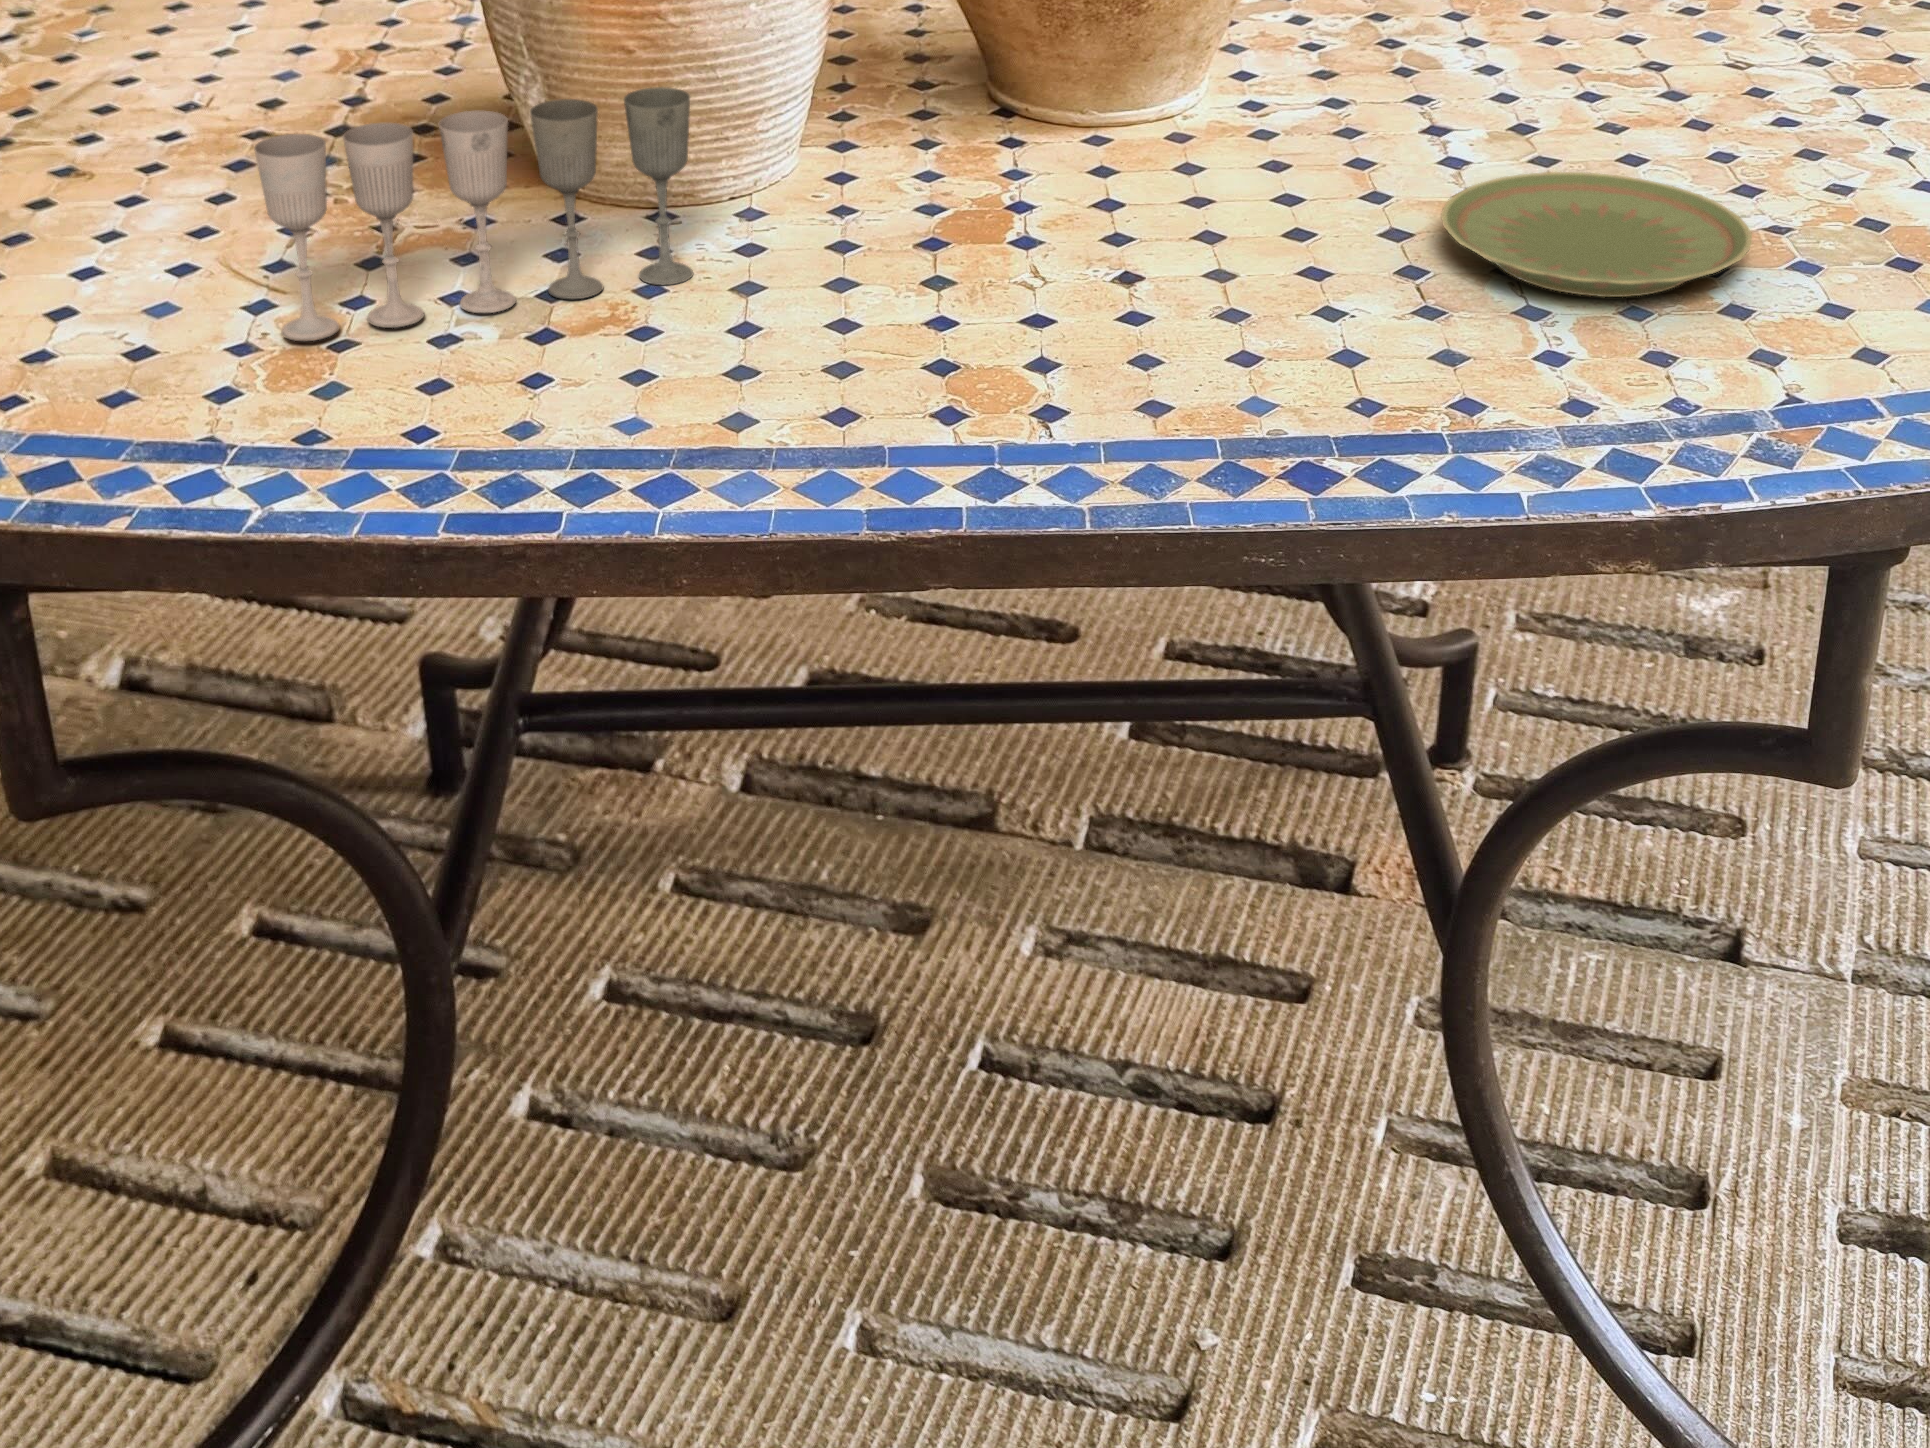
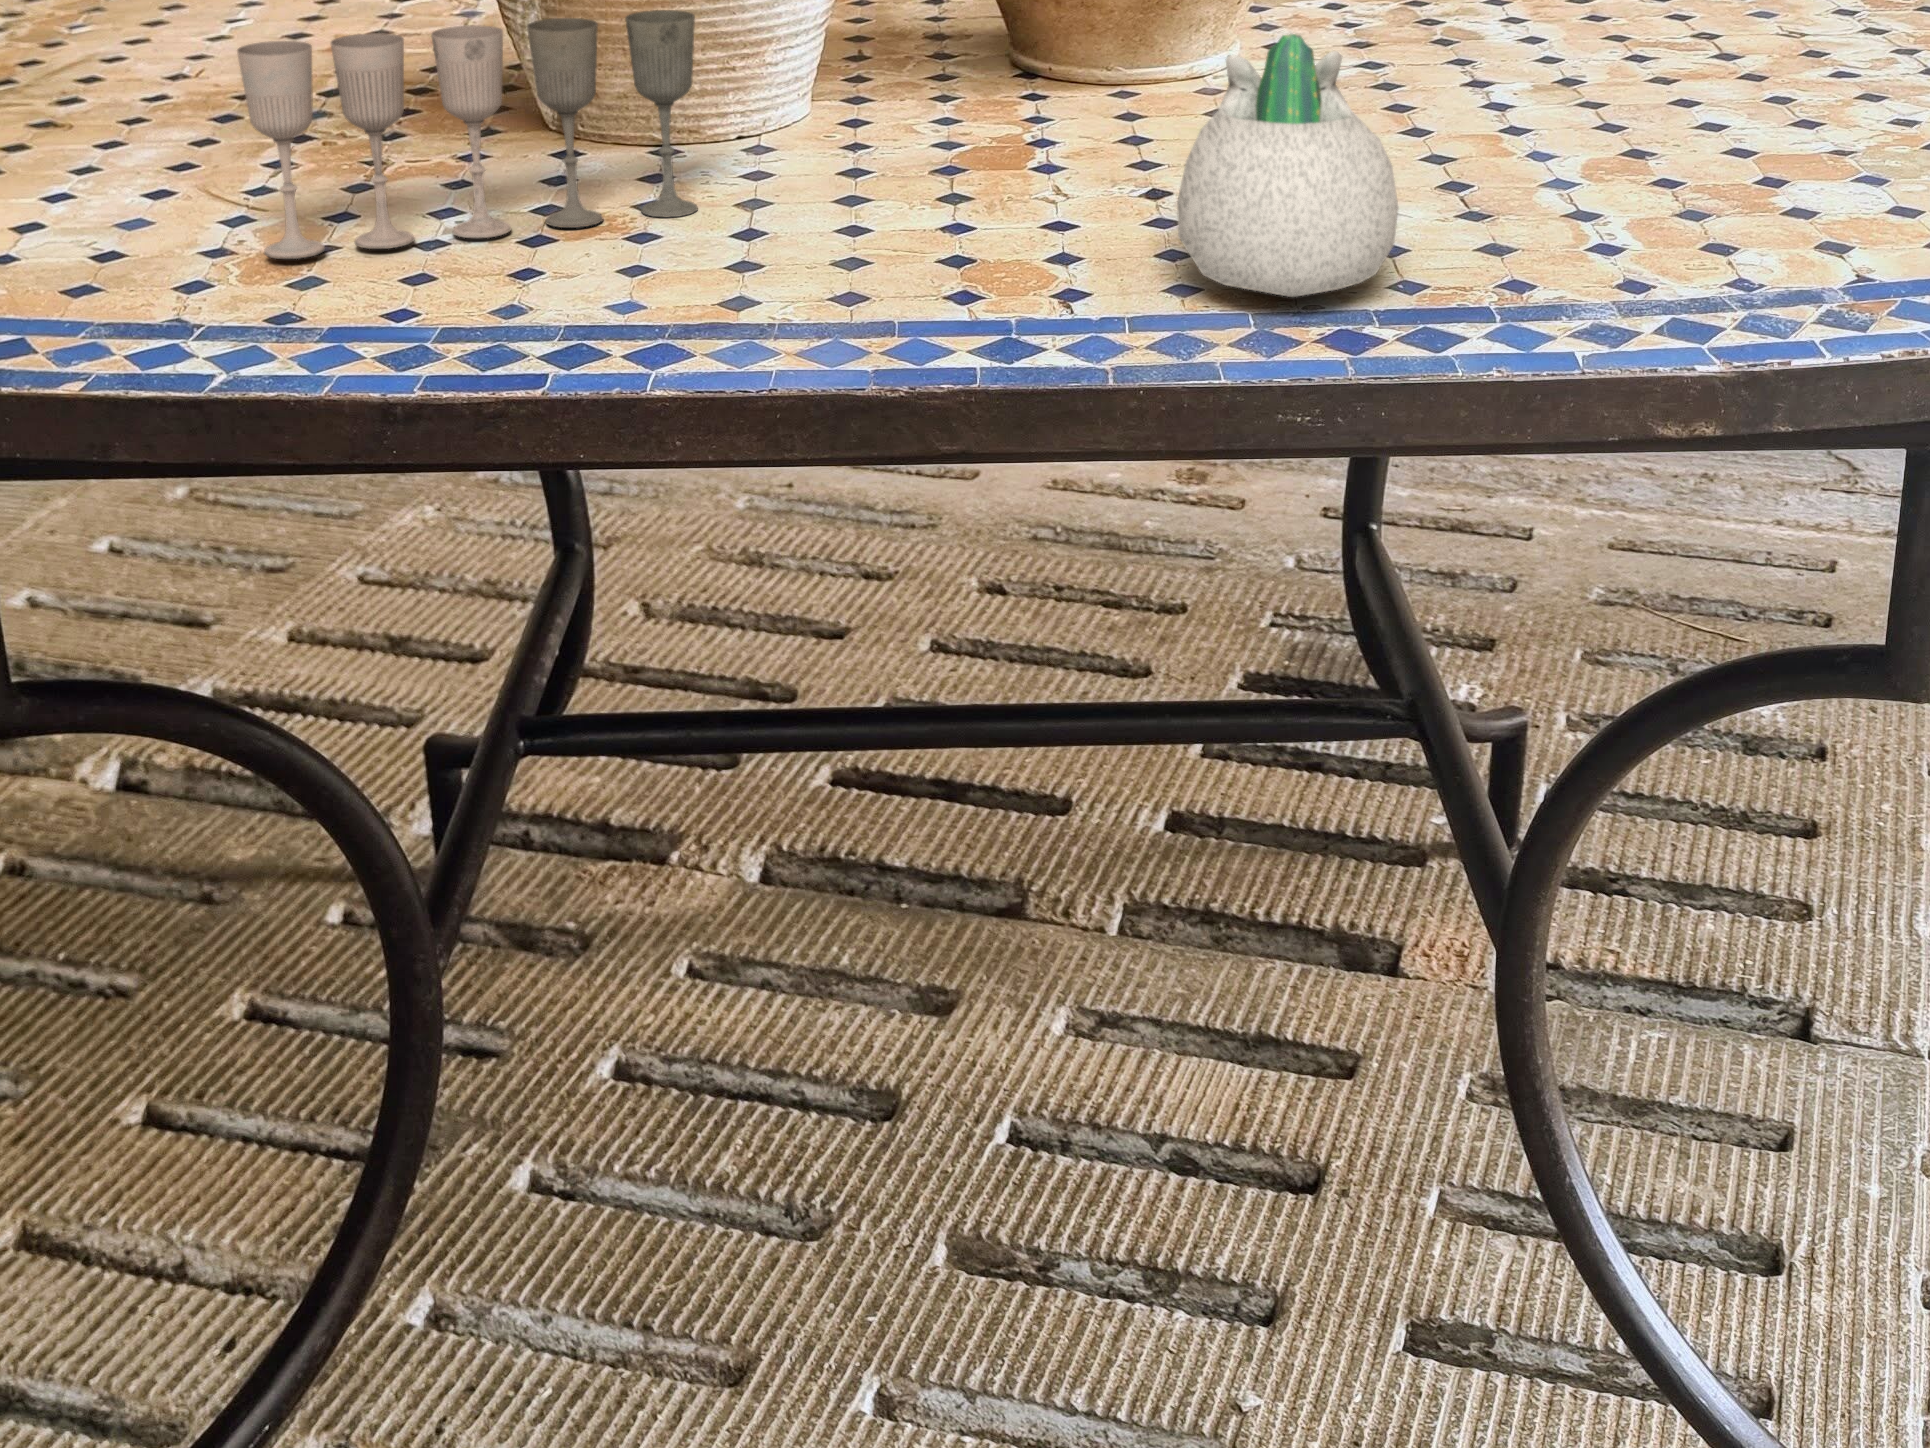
succulent planter: none [1153,160,1363,411] -> present [1177,34,1398,297]
plate: present [1441,172,1752,297] -> none [1481,113,1808,214]

